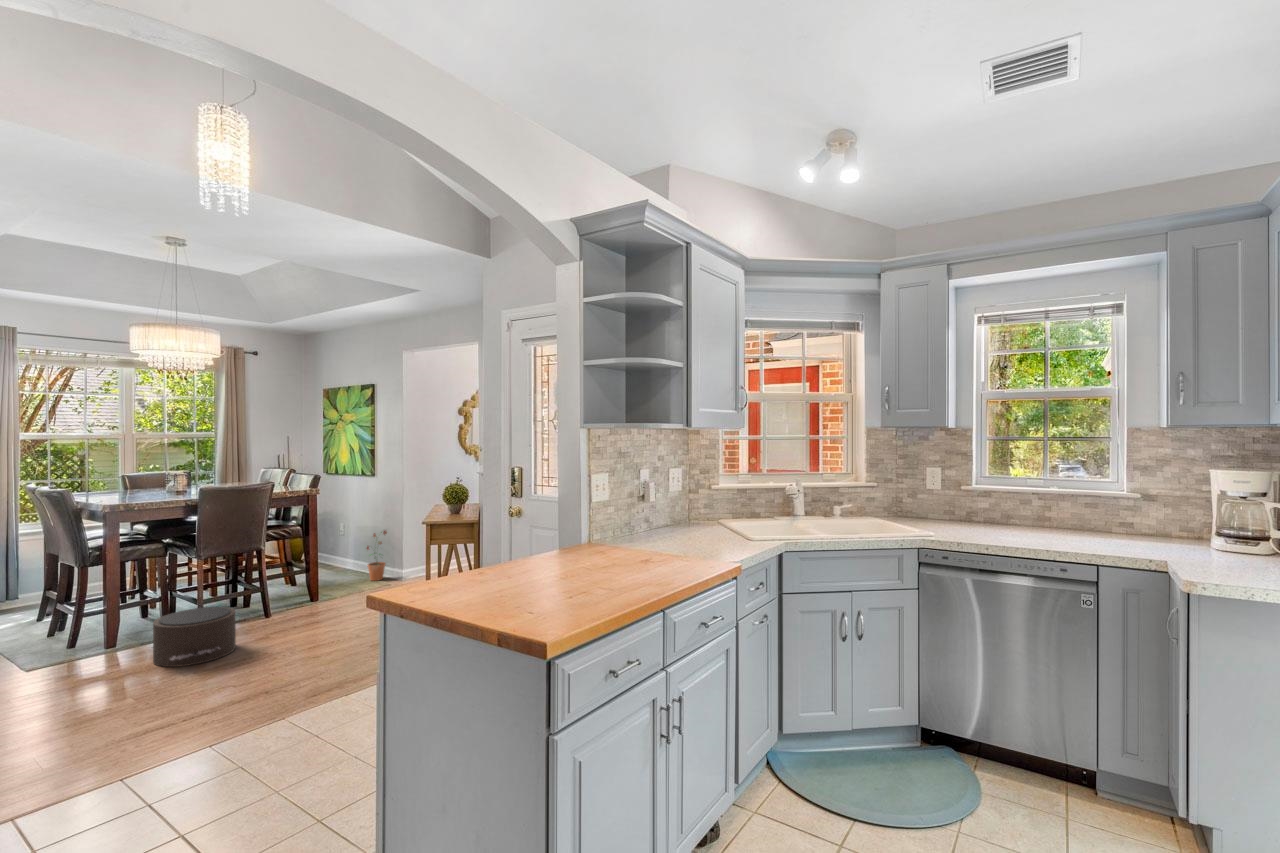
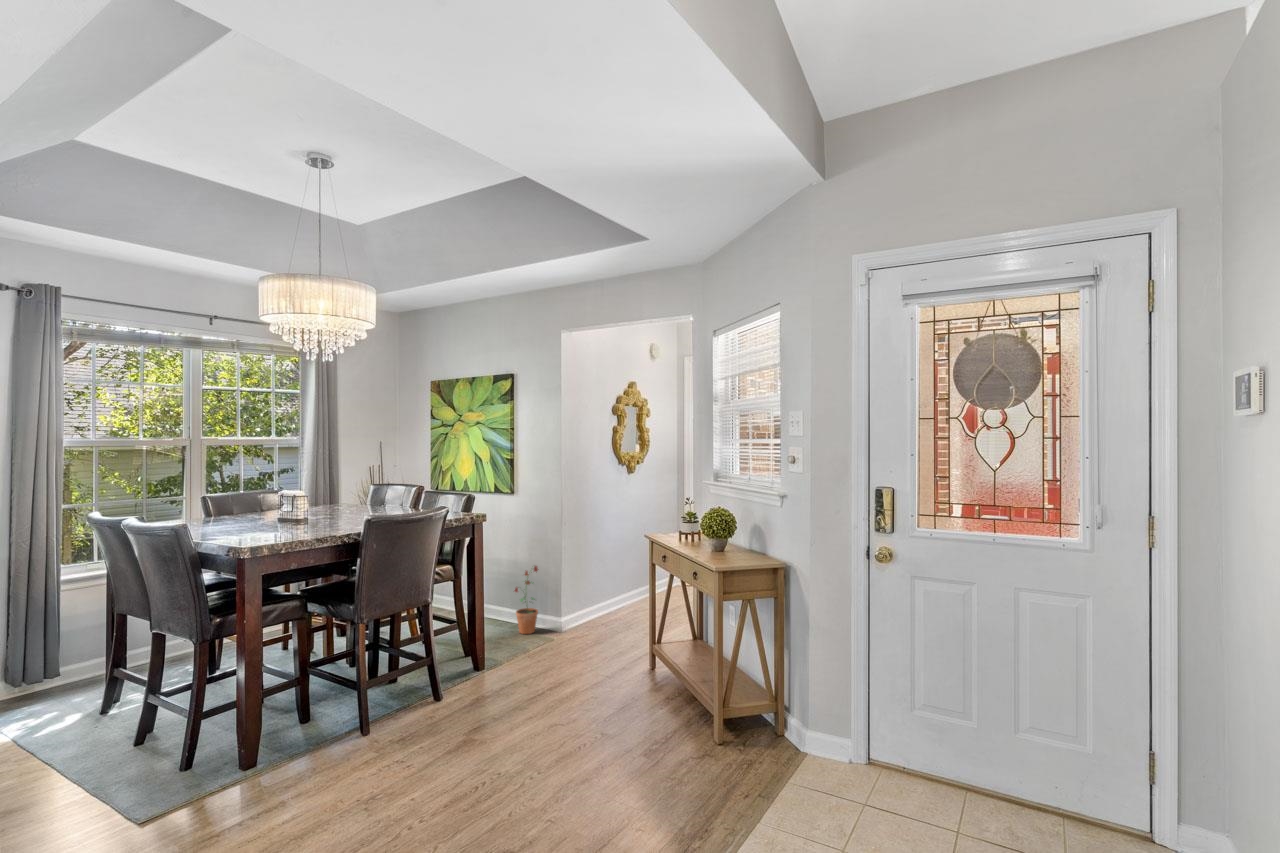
pouf: present [153,607,236,667] -> none [314,697,438,806]

